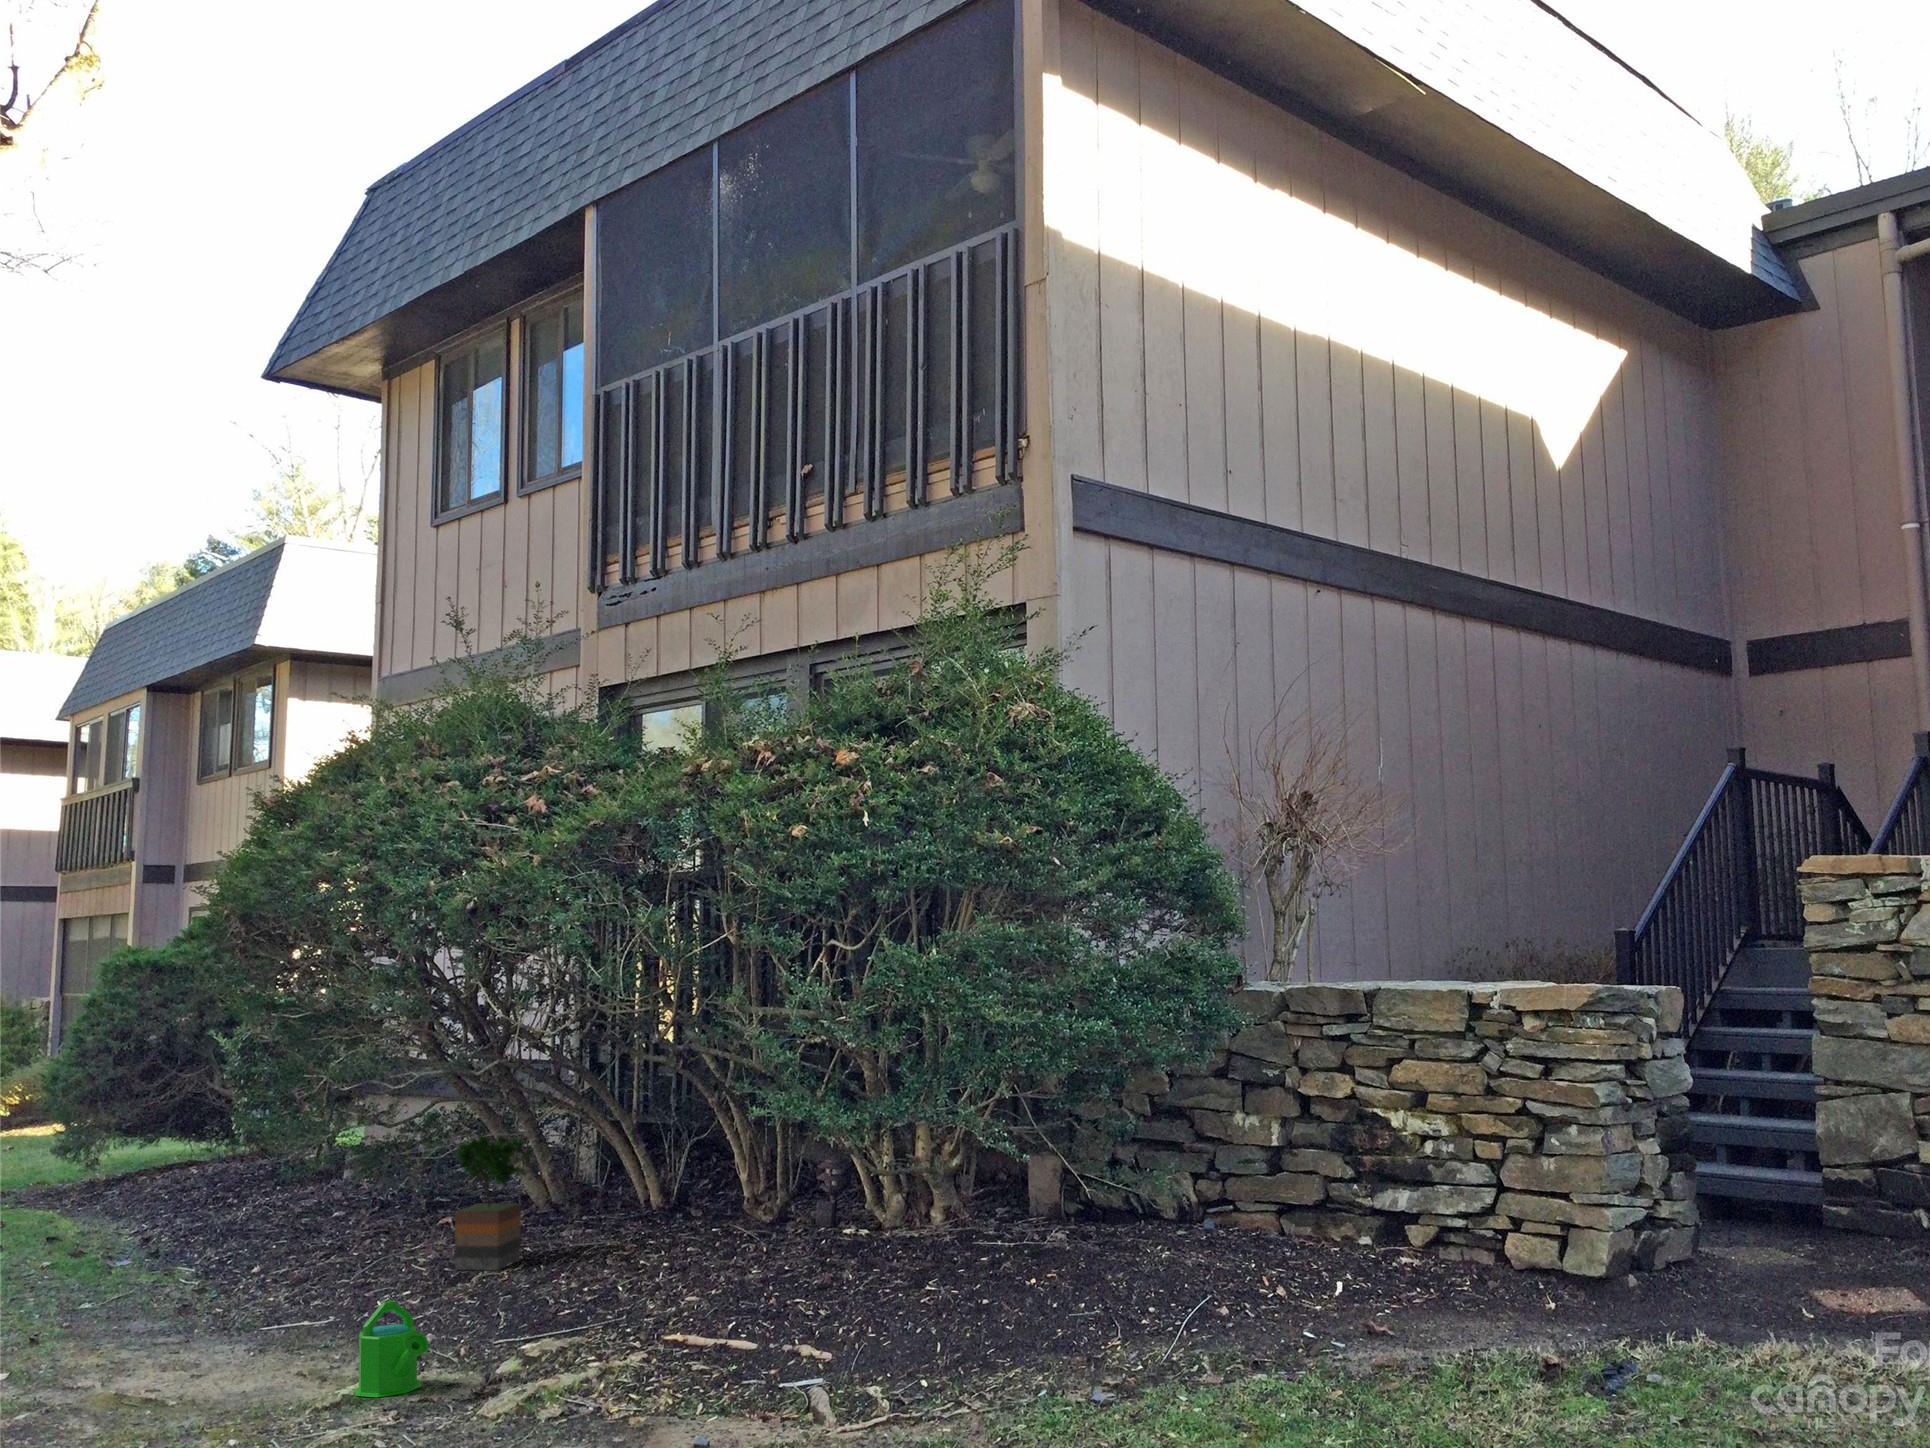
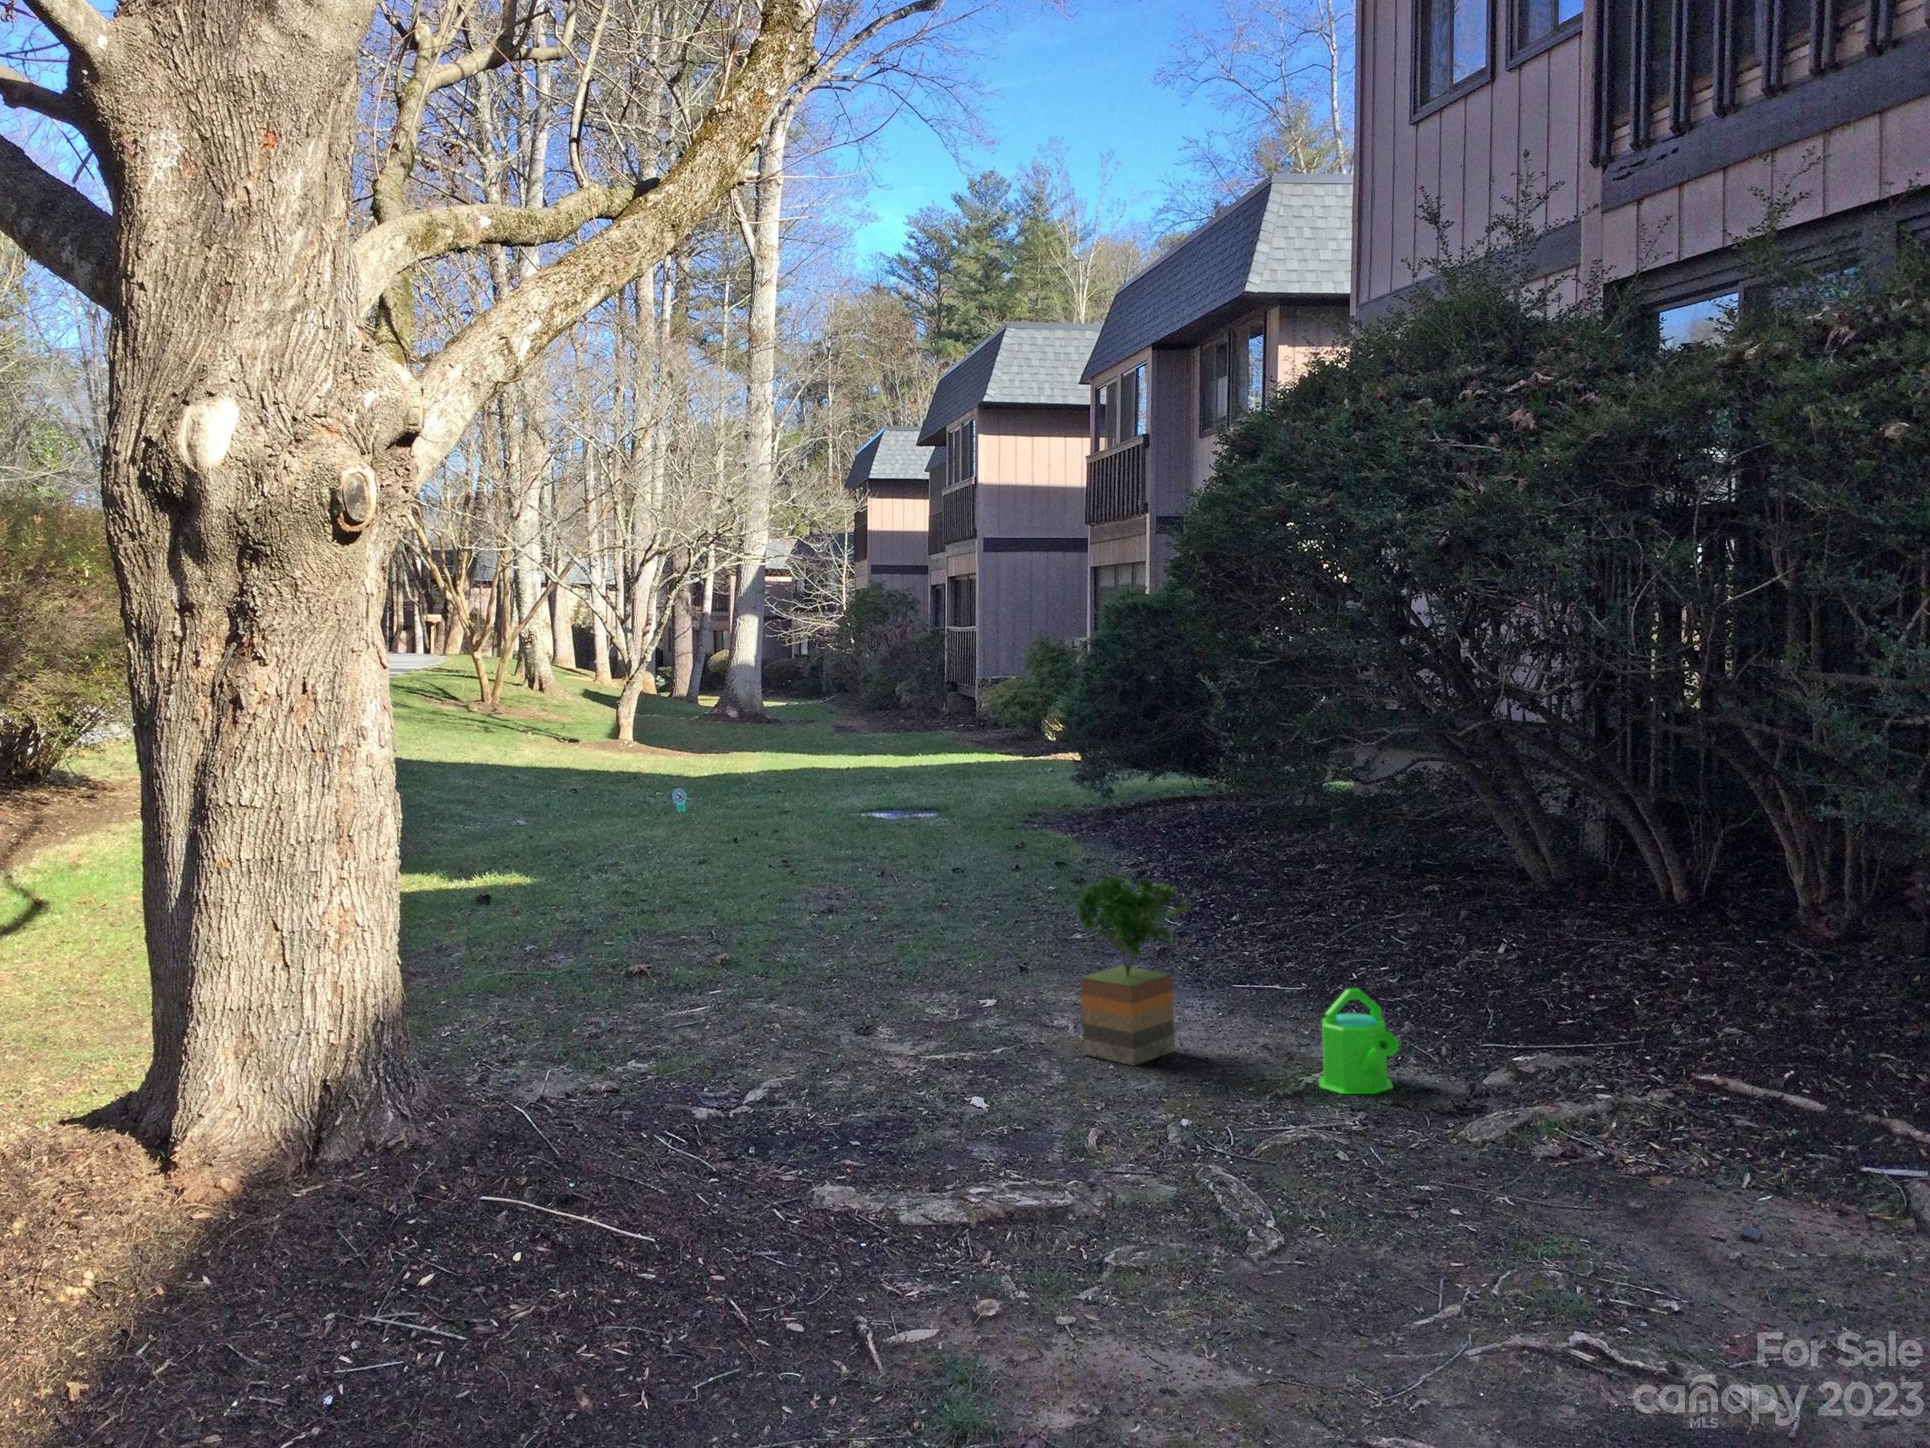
potted tree: present [455,1135,533,1270] -> present [1077,877,1190,1066]

